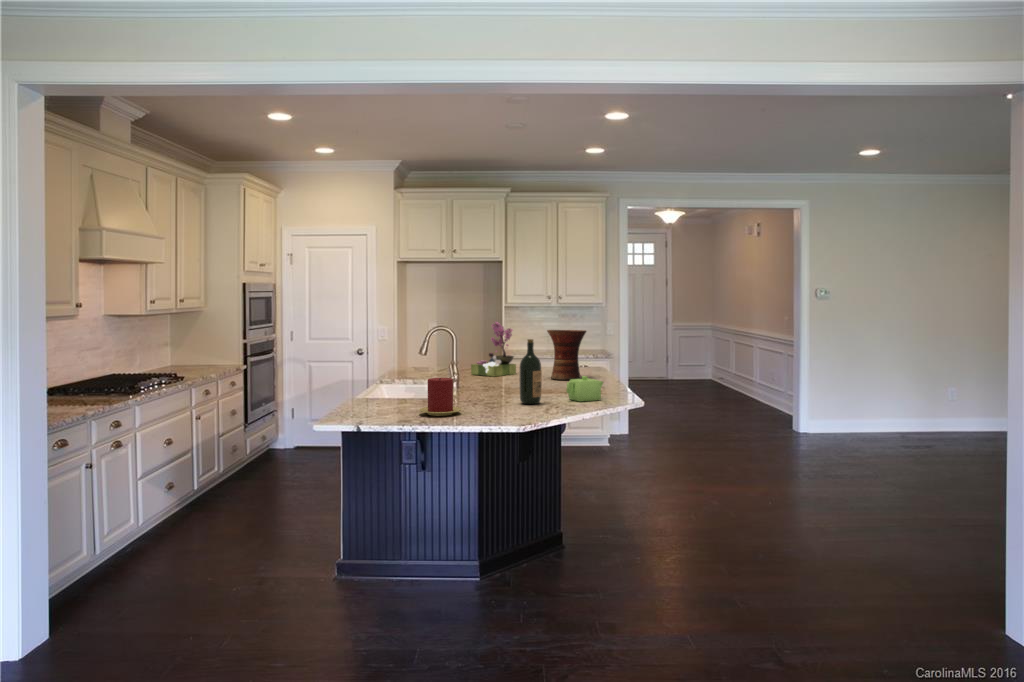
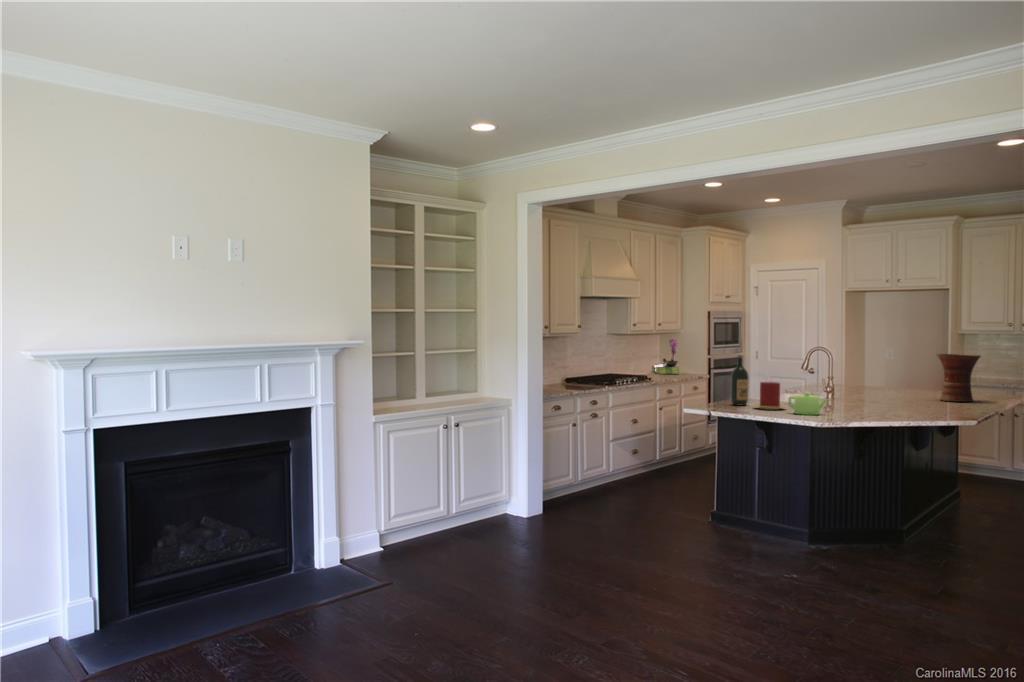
flower arrangement: present [471,322,516,377] -> present [652,338,679,374]
wine bottle: present [519,339,542,404] -> present [731,355,749,406]
teapot: present [567,376,603,402] -> present [788,393,828,415]

